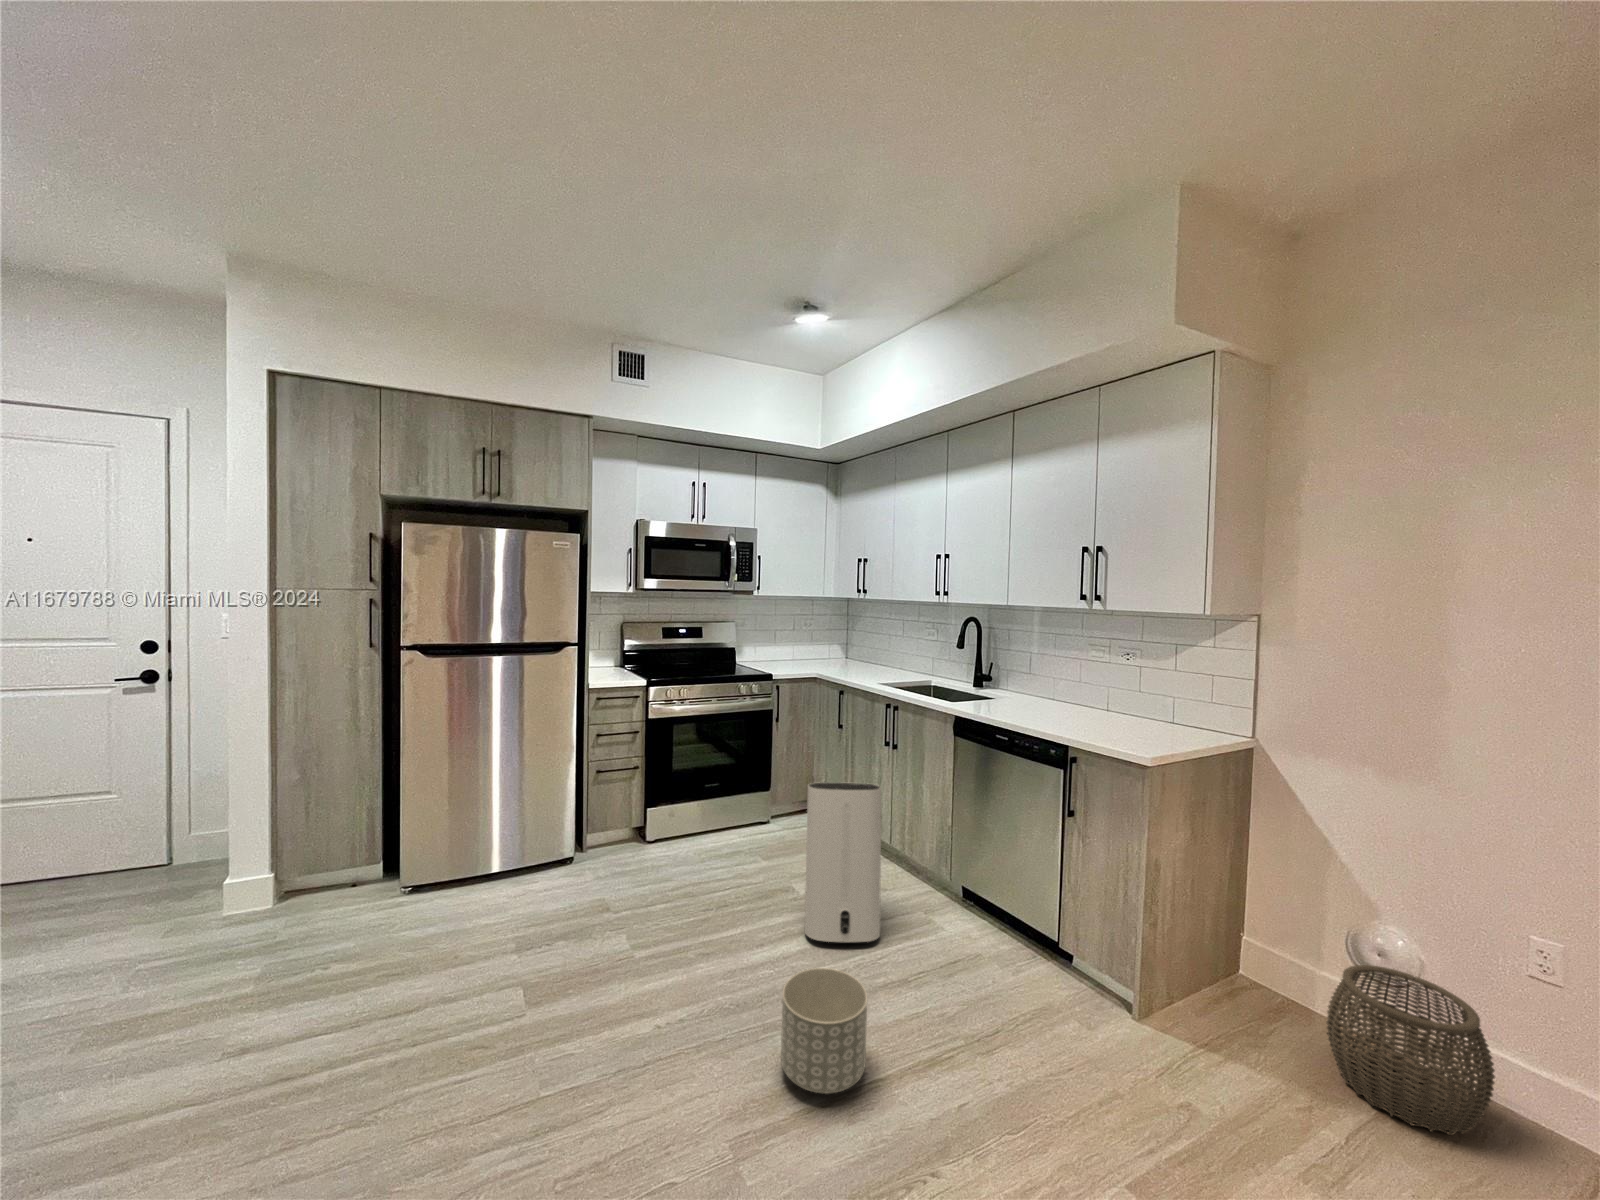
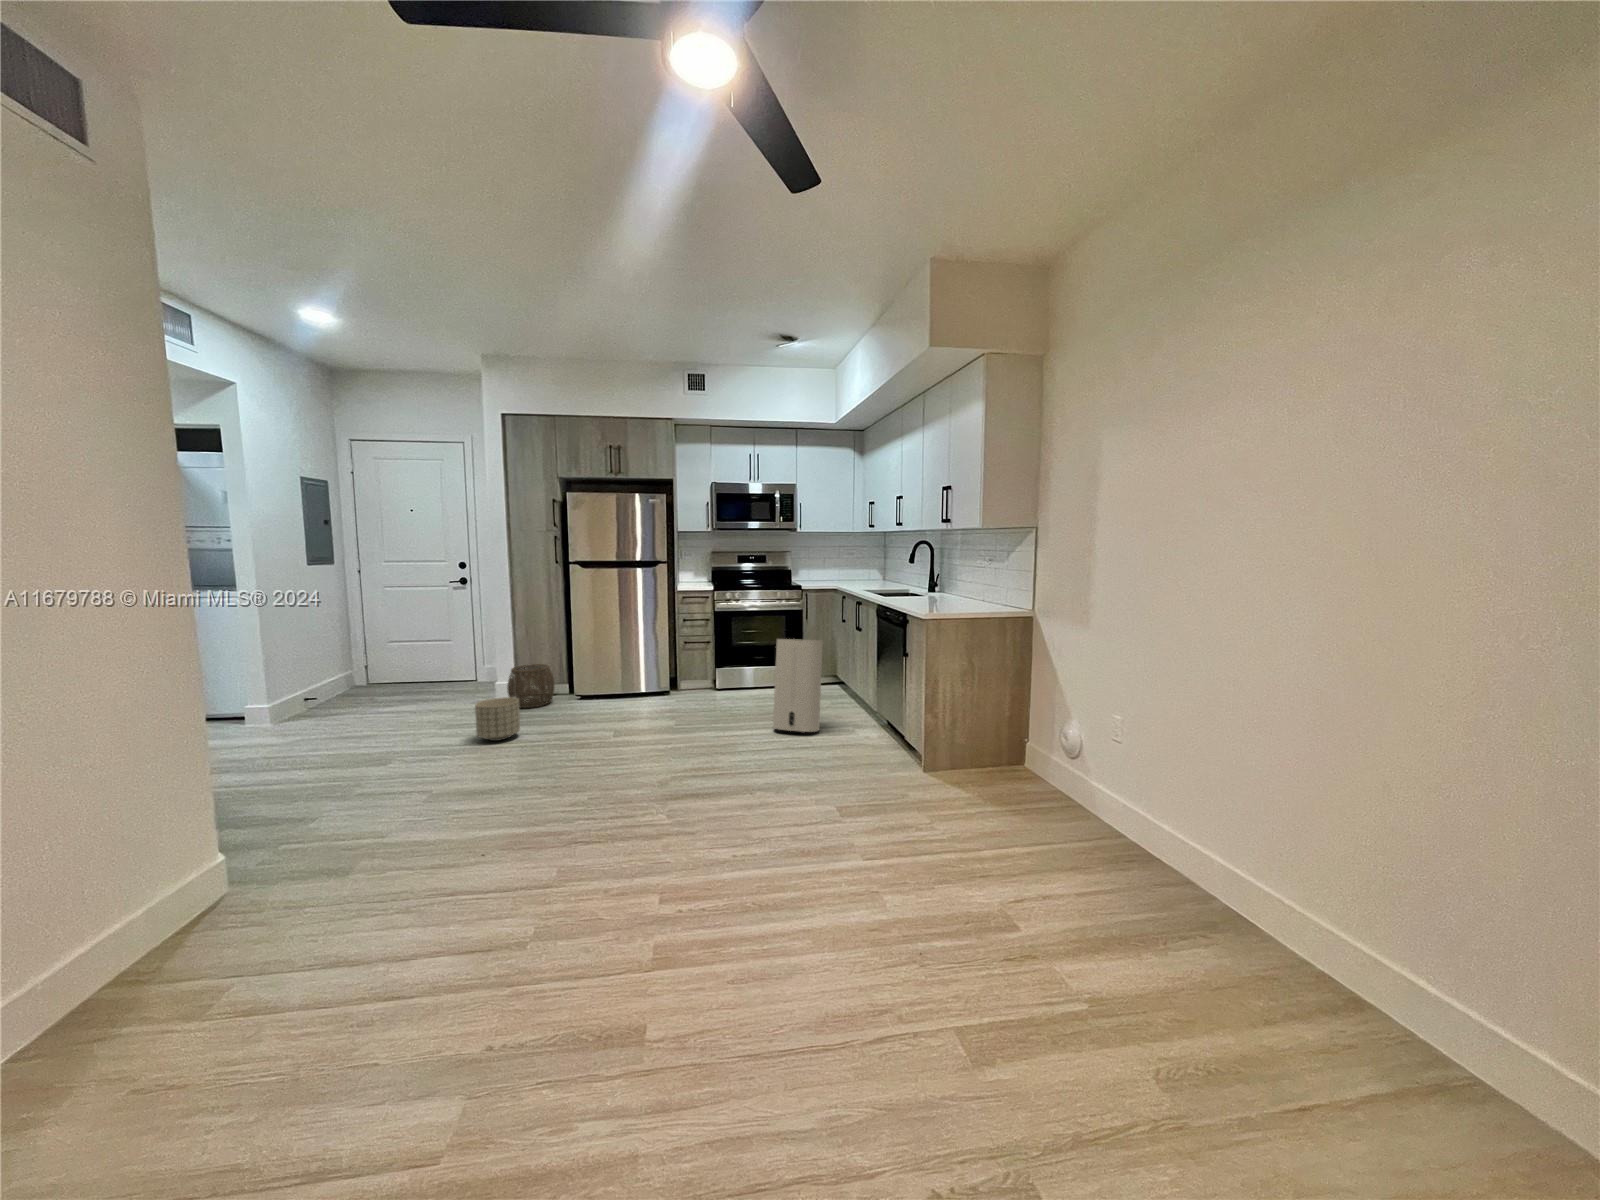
woven basket: present [1326,965,1495,1135] -> present [507,664,554,708]
planter: present [781,968,867,1094] -> present [475,697,520,741]

